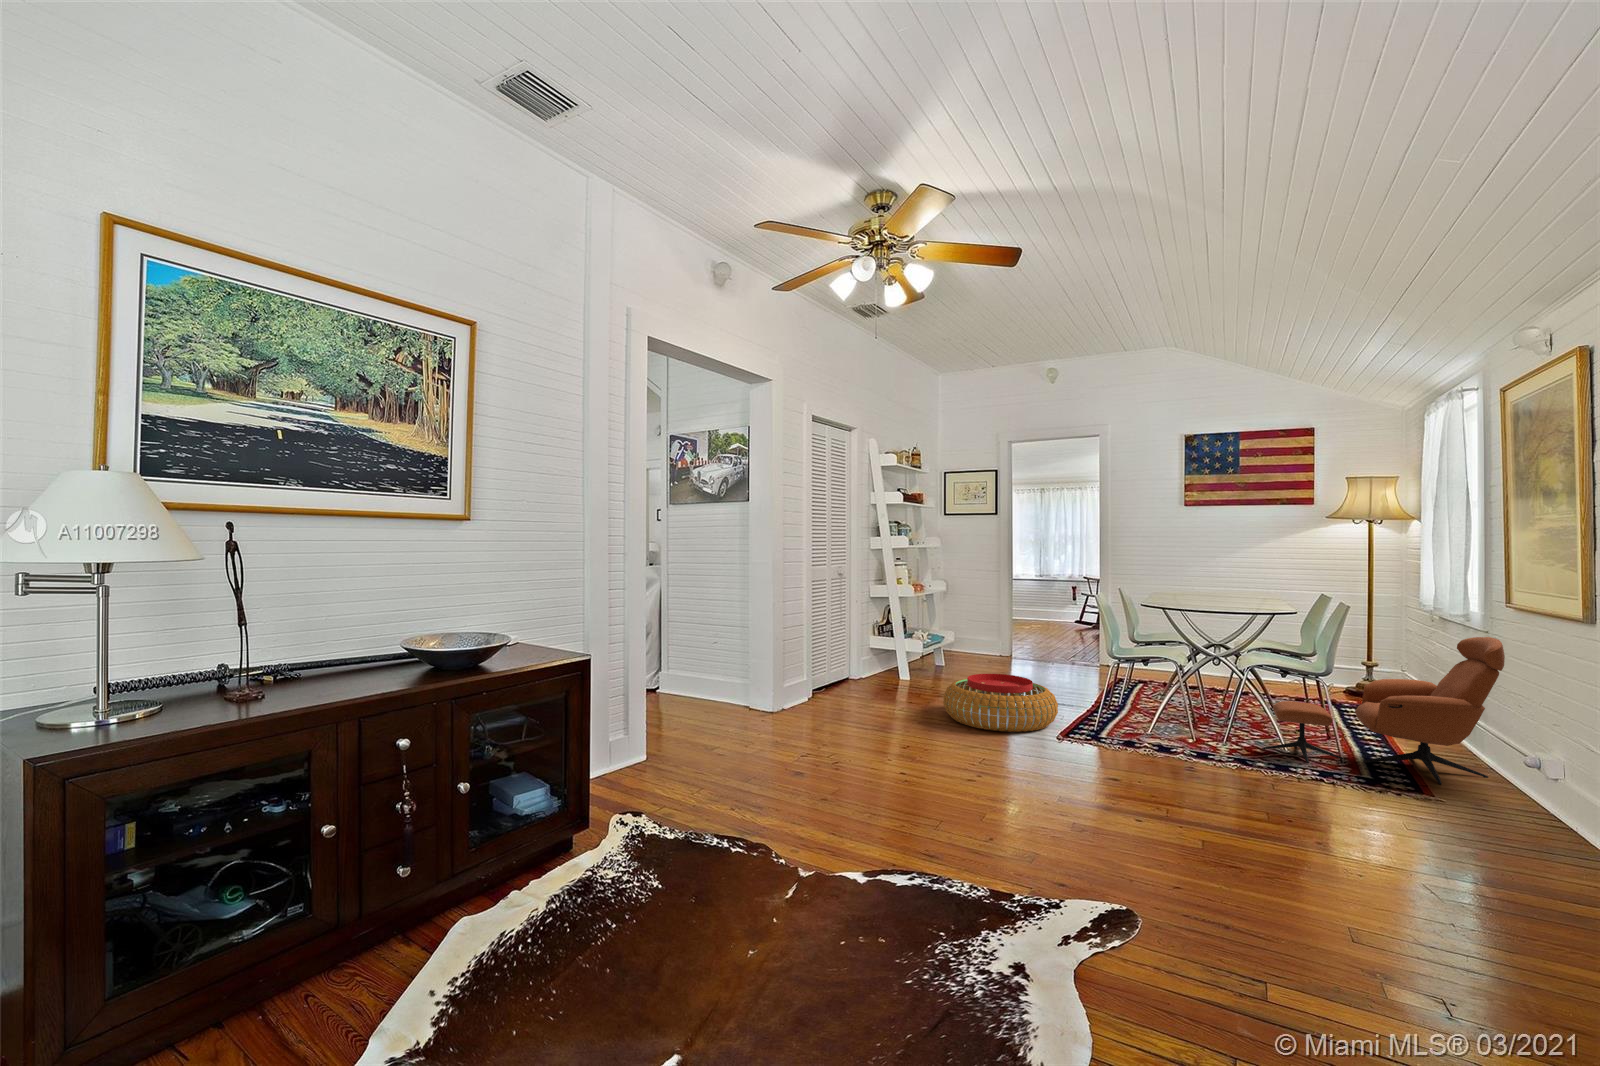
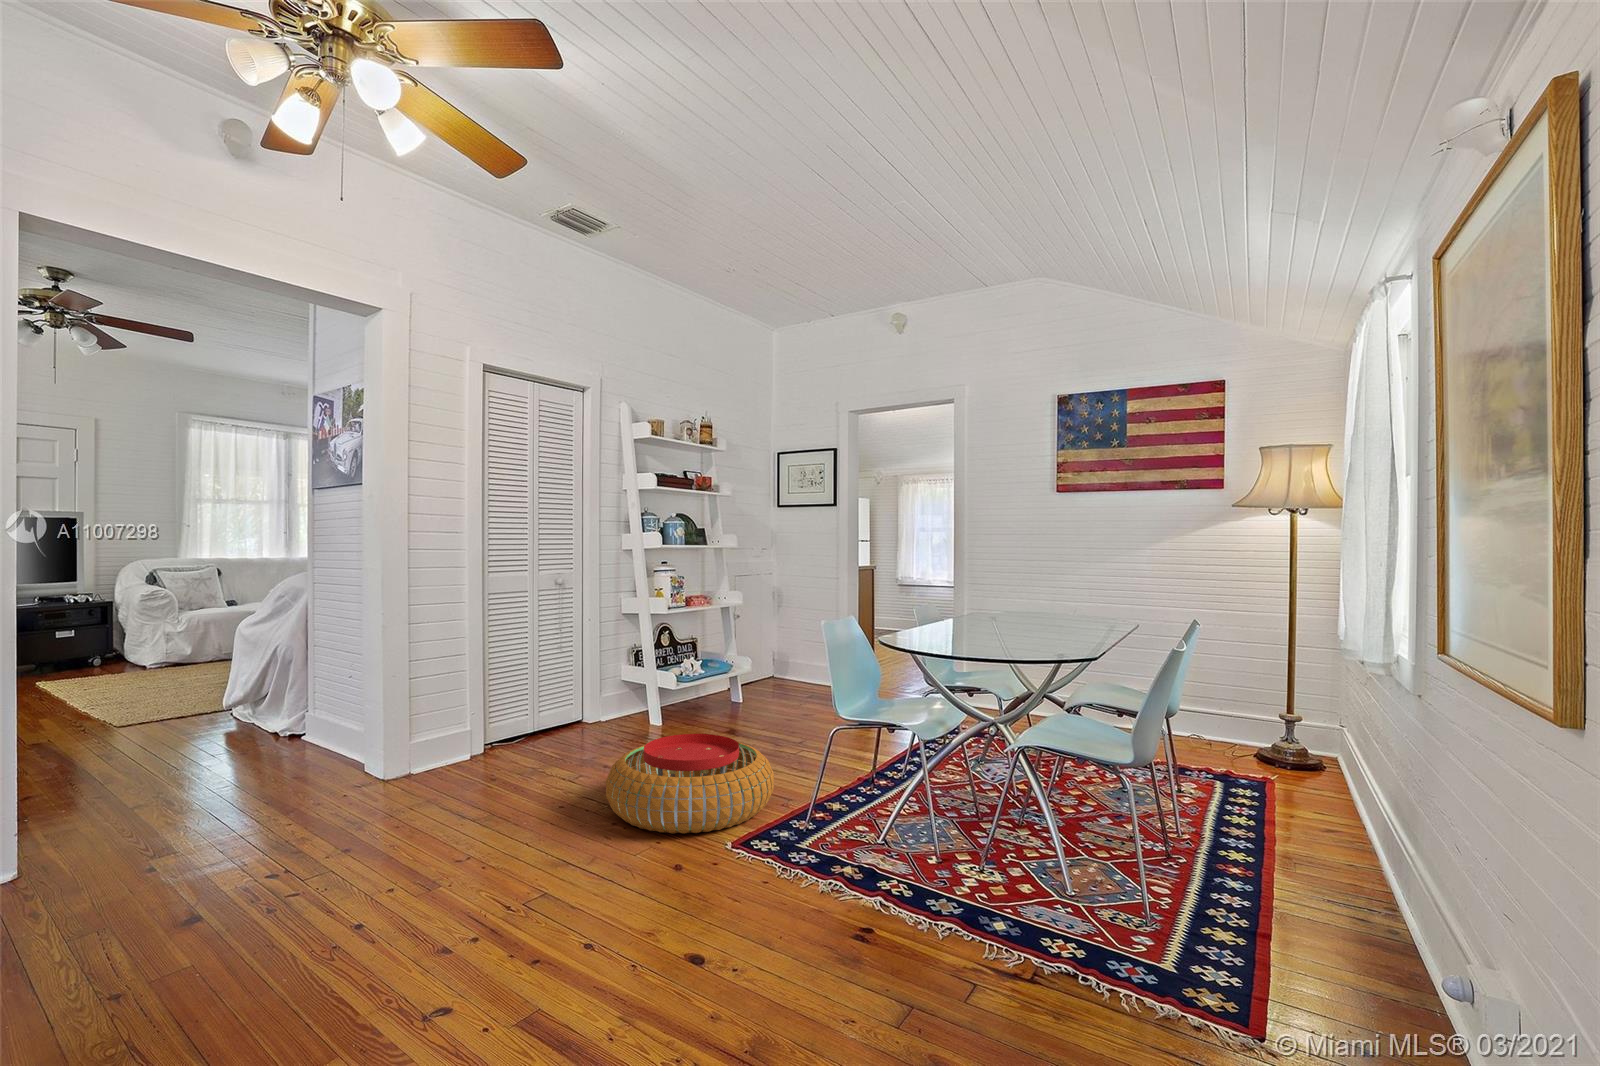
lounge chair: present [1262,637,1505,784] -> none [1035,702,1409,981]

